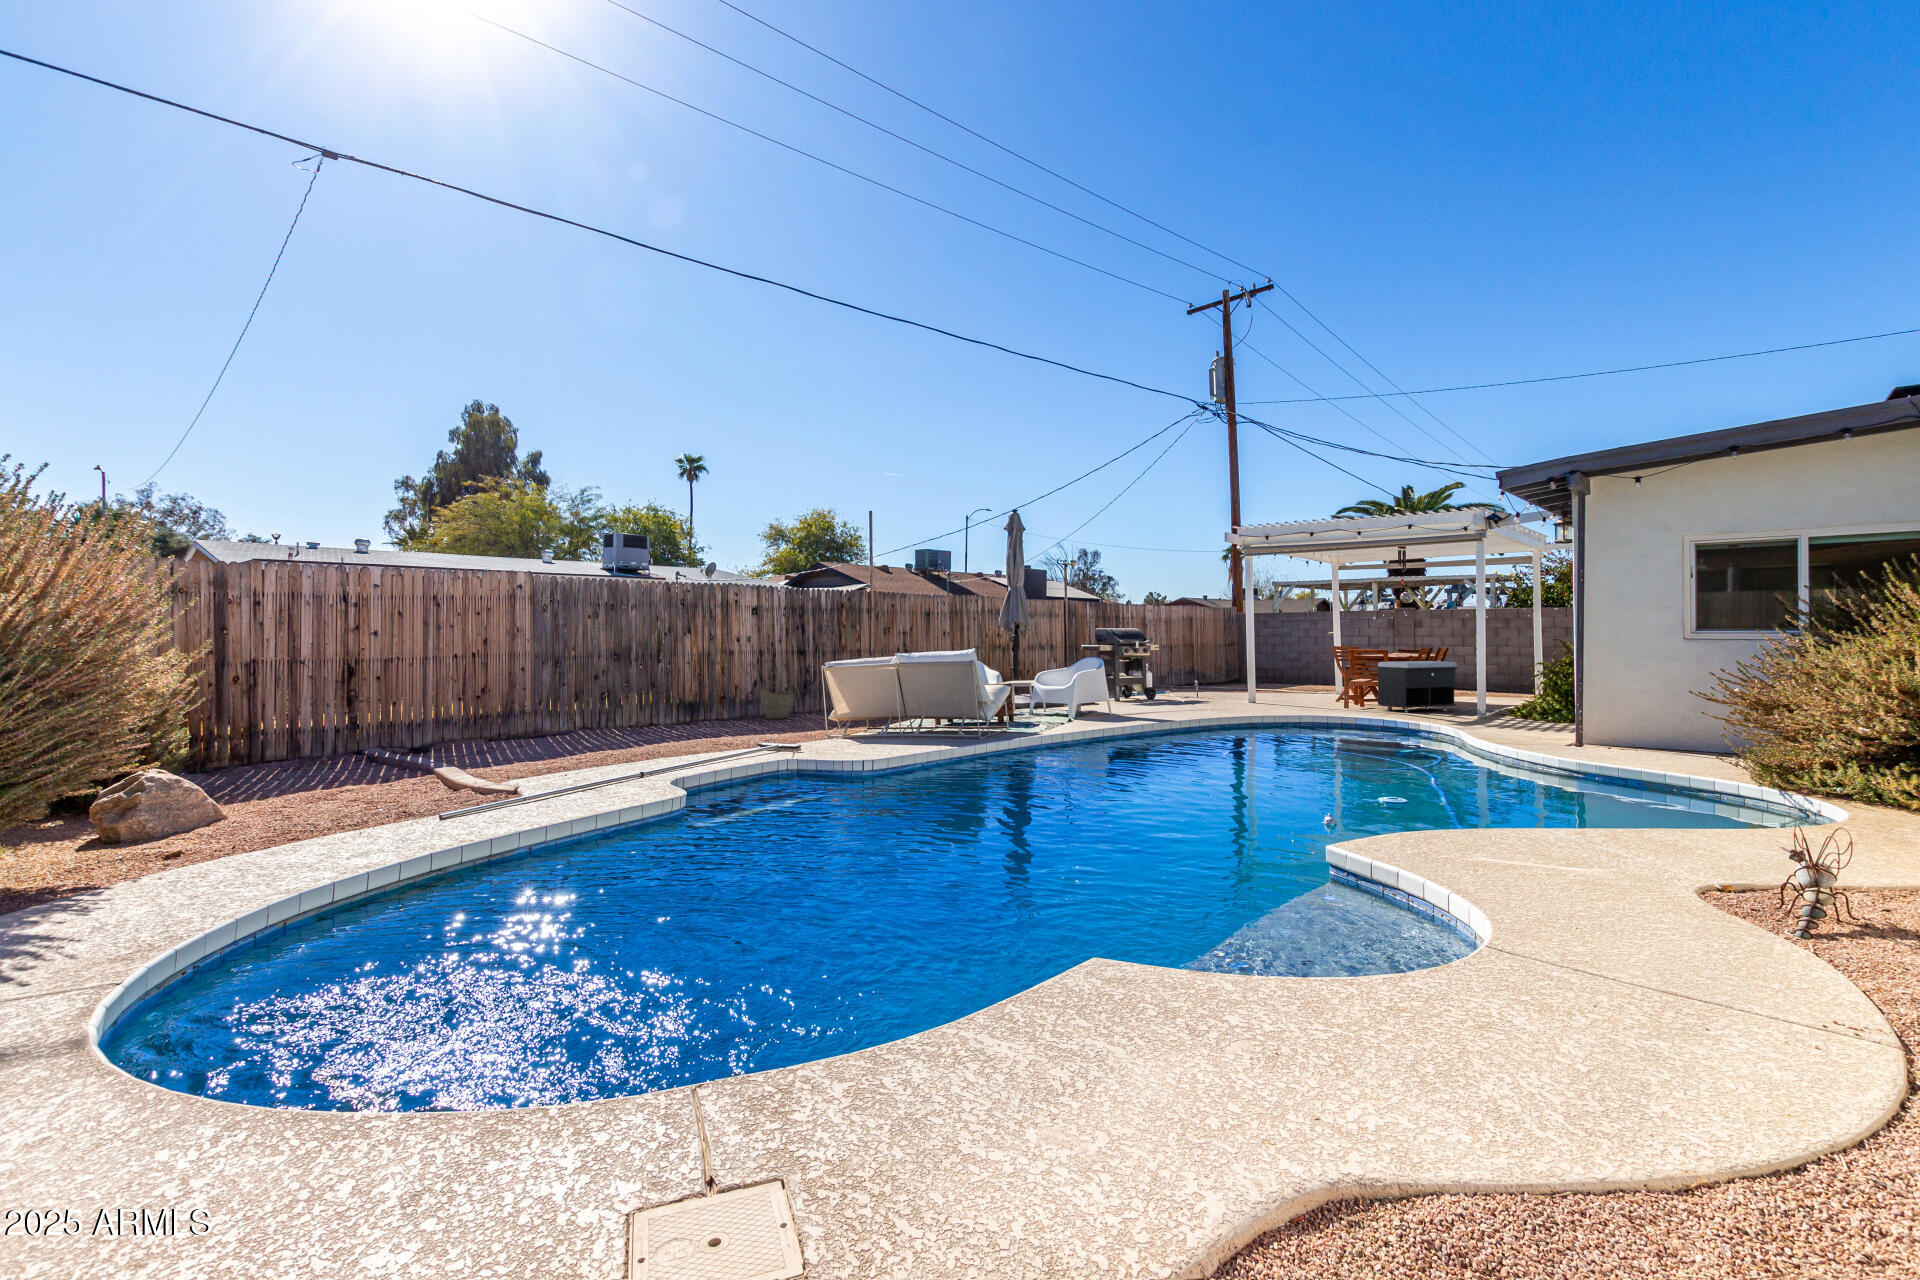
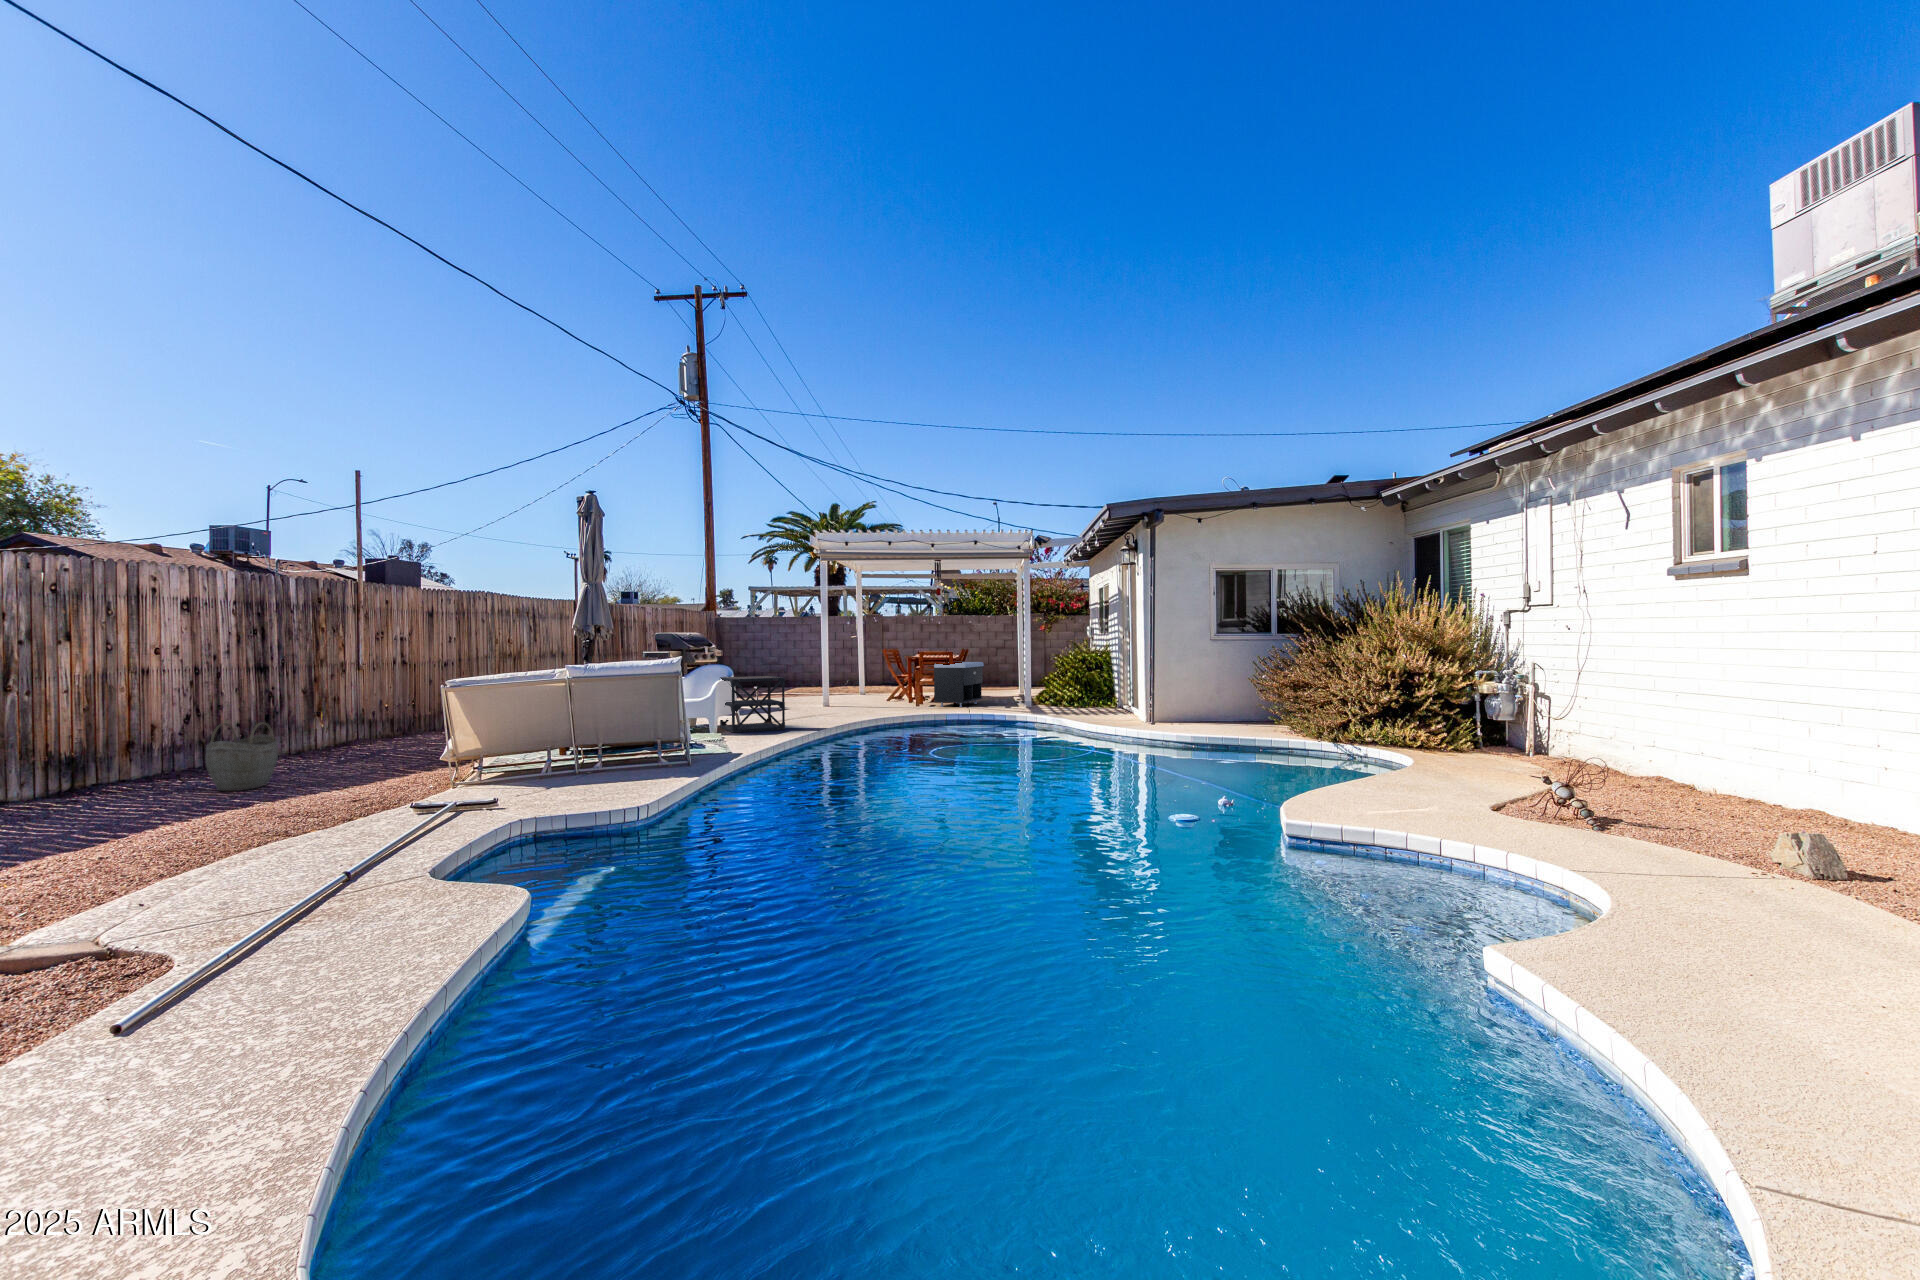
side table: none [1098,668,1152,716] -> present [720,676,785,732]

